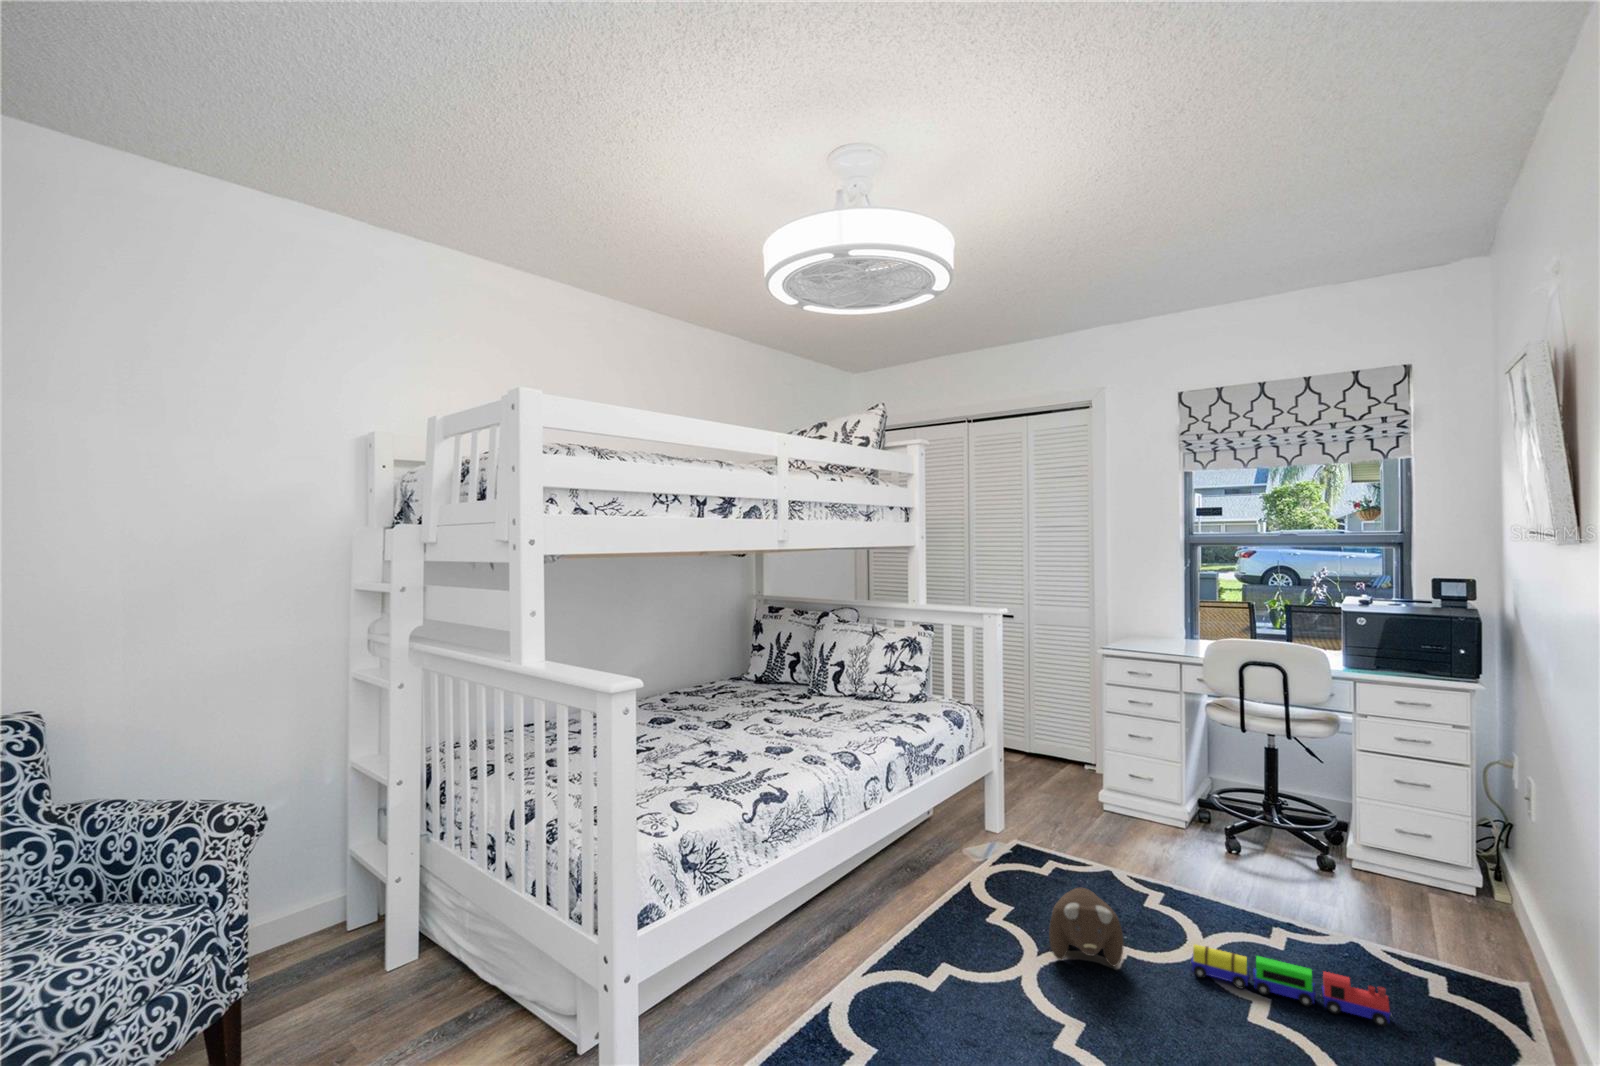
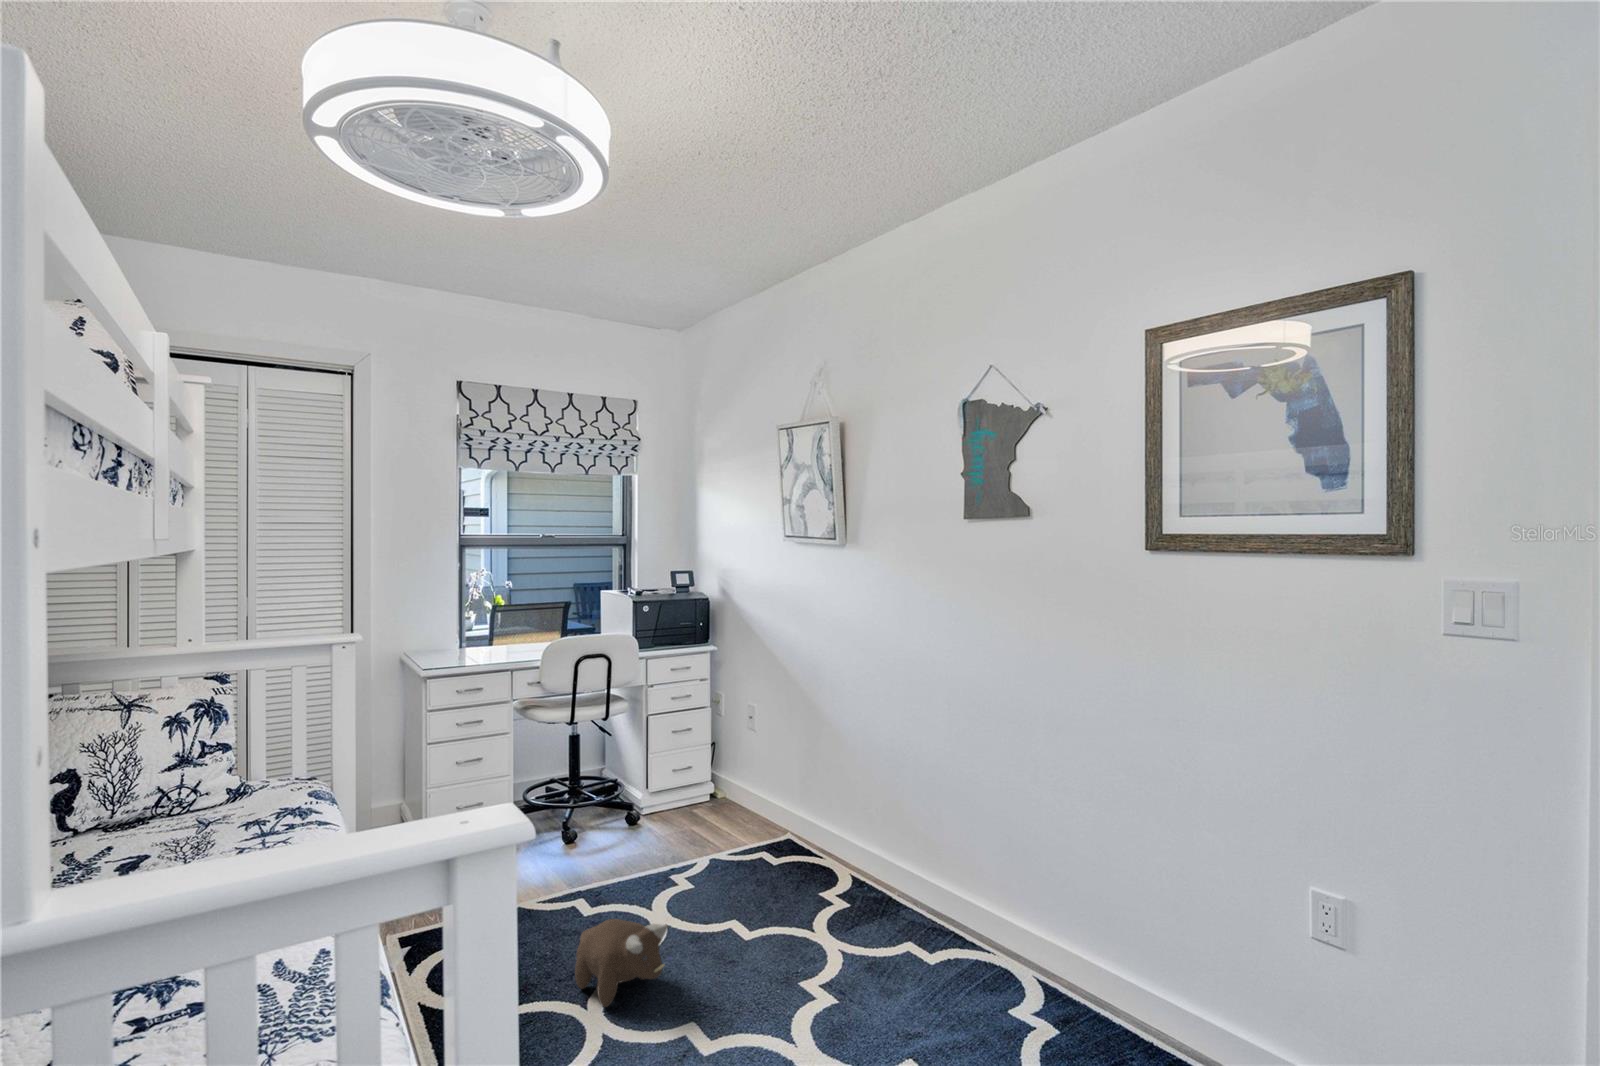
toy train: present [1191,944,1391,1027] -> none [679,875,796,944]

